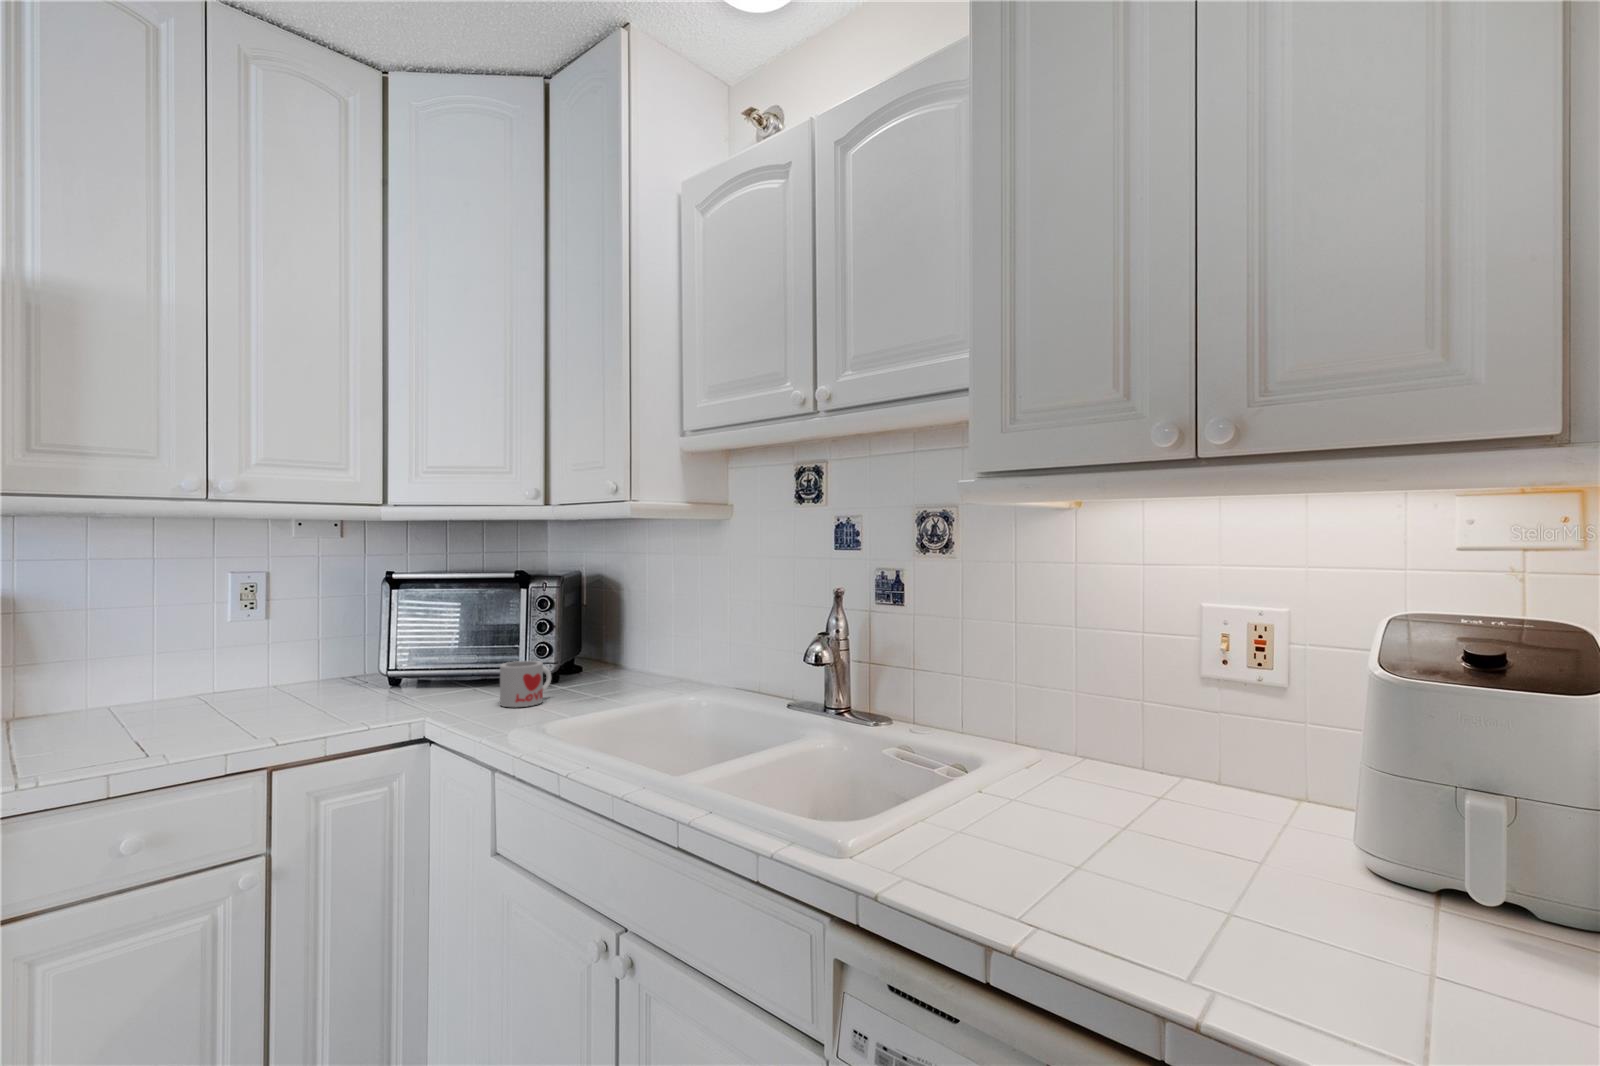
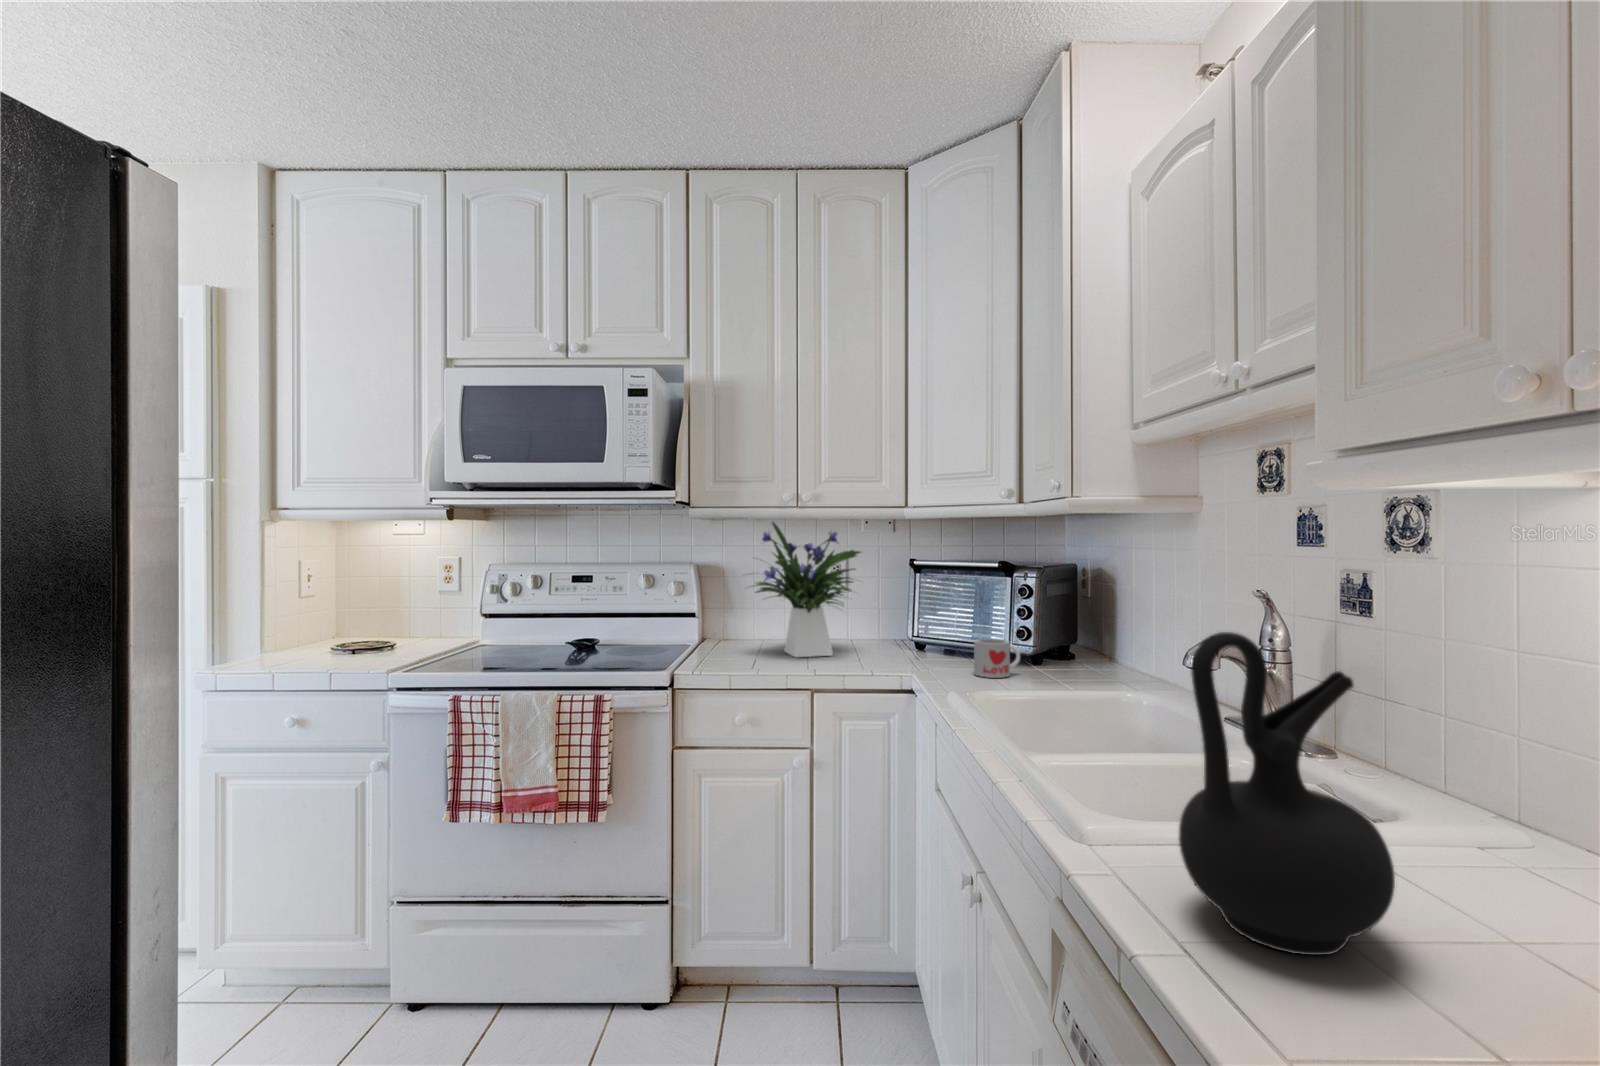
flower arrangement: none [90,519,328,726] -> present [753,522,860,657]
ceramic jug: none [958,628,1120,897] -> present [1179,632,1395,955]

